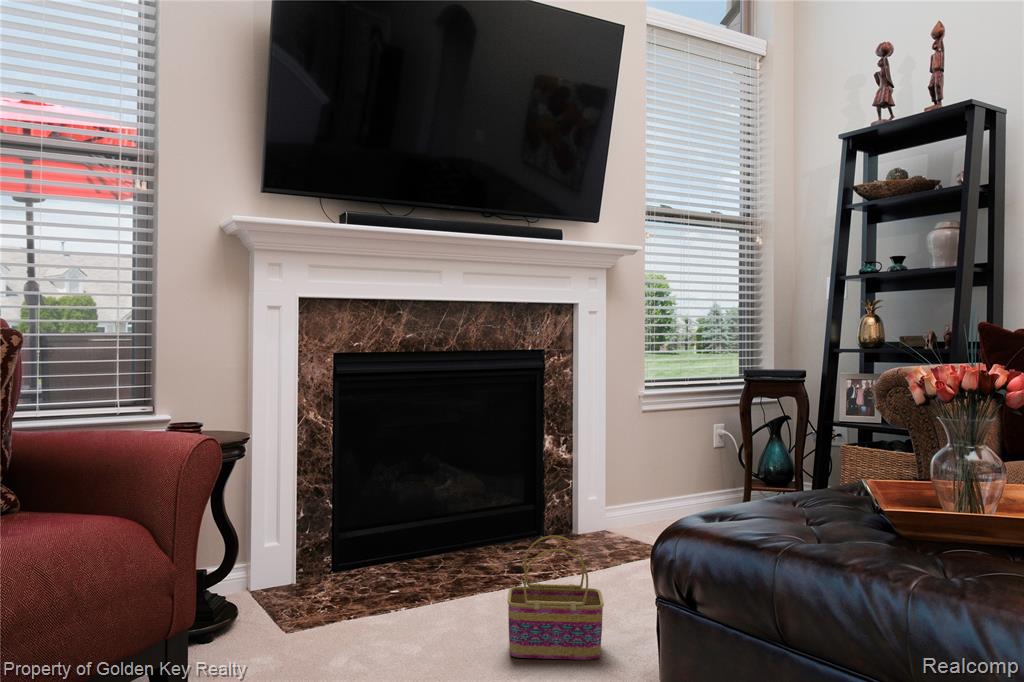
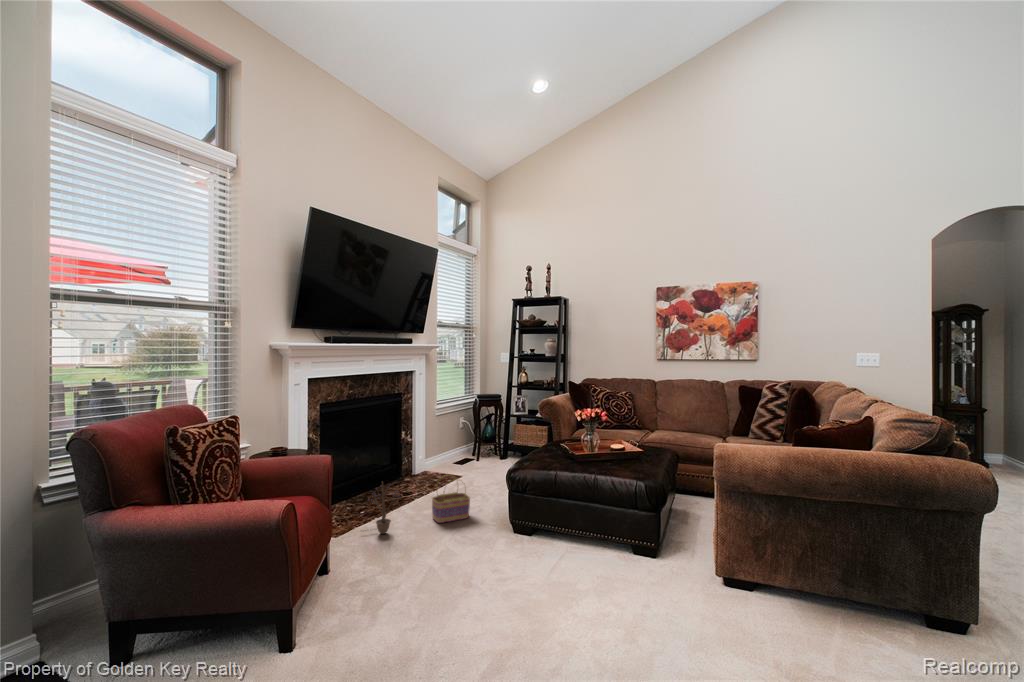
decorative plant: none [328,527,412,656] -> present [365,482,400,534]

